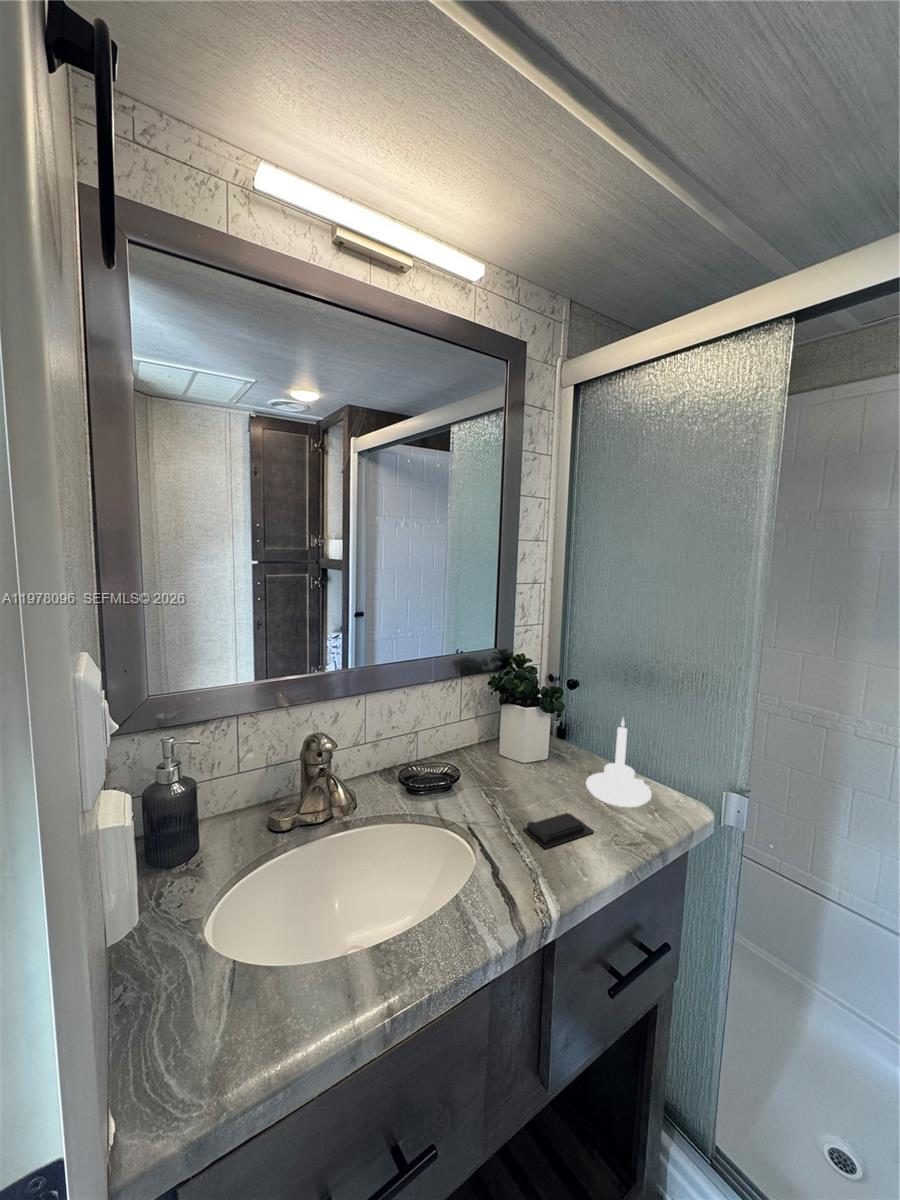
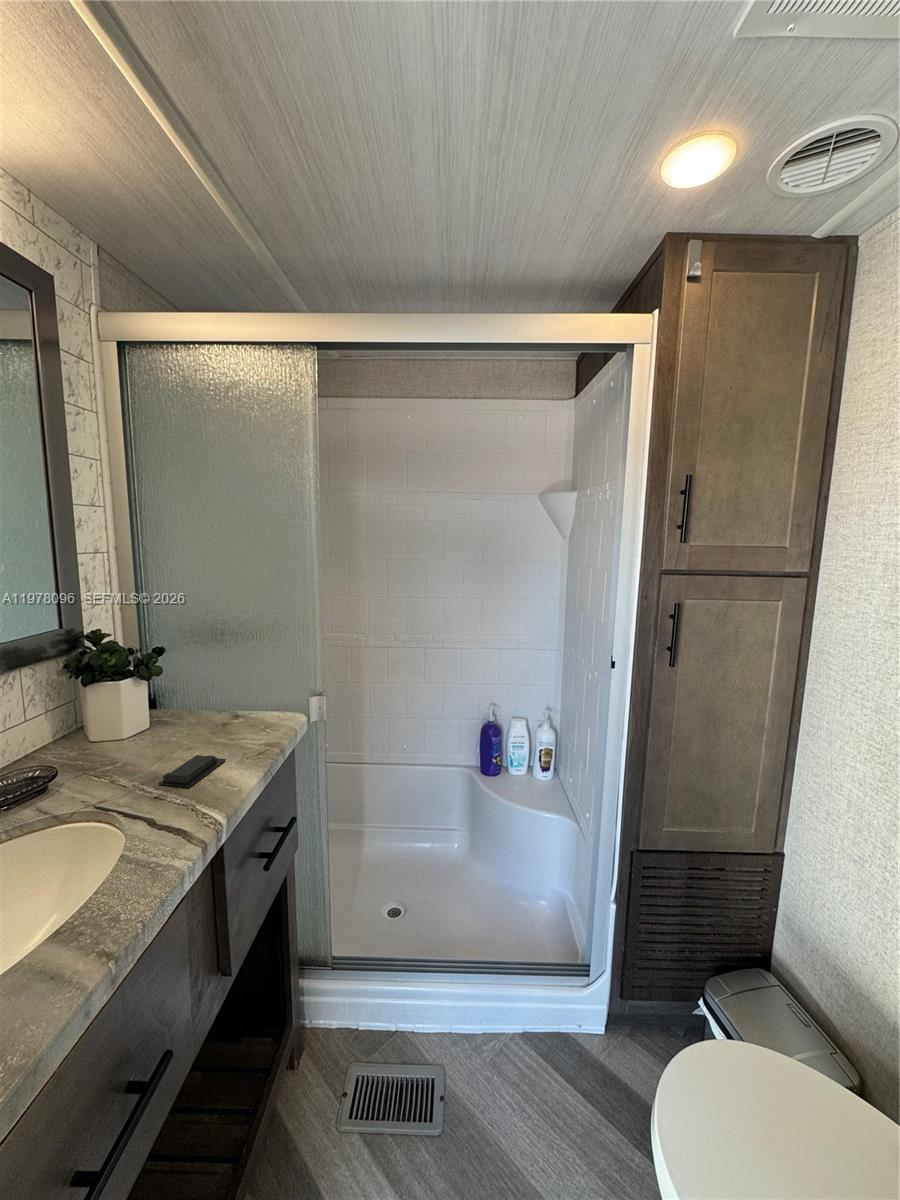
candle holder: present [586,719,652,807] -> none [201,661,260,738]

